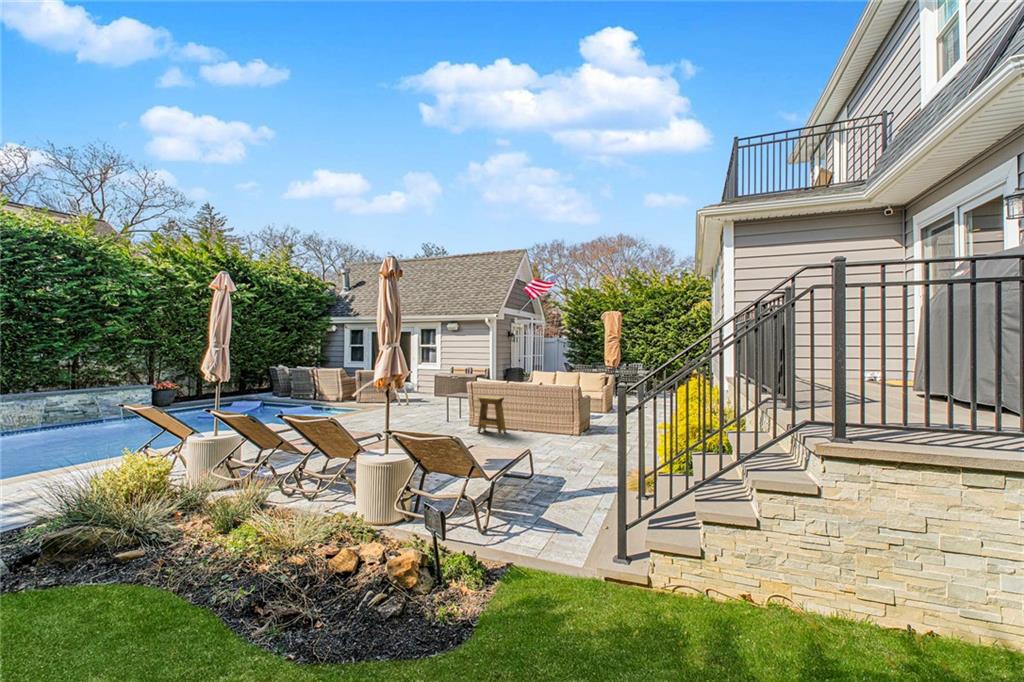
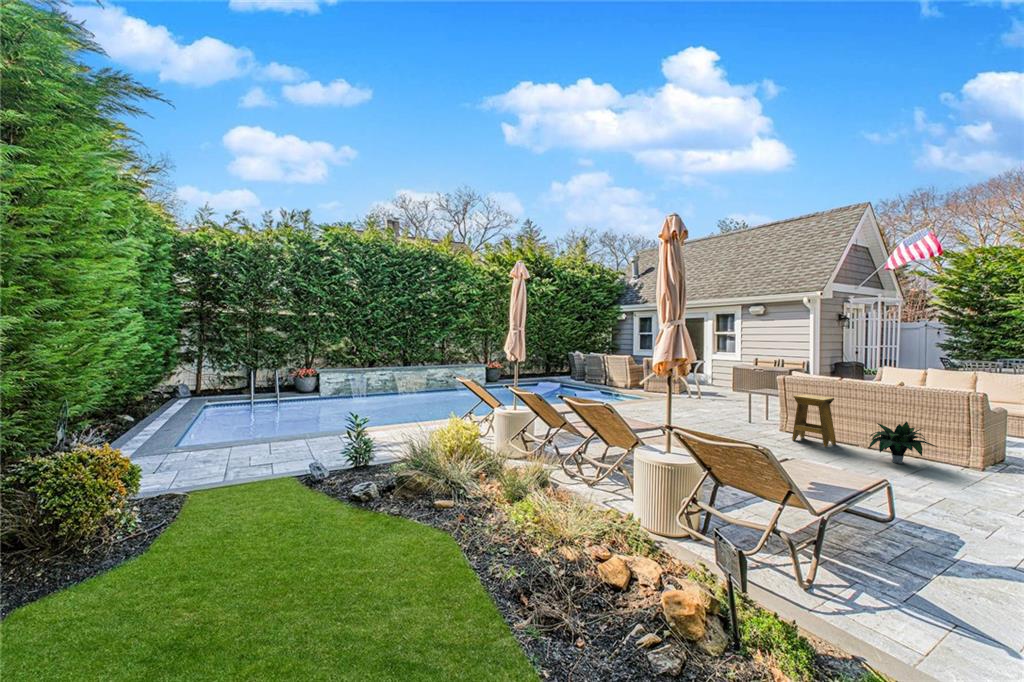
potted plant: none [525,410,563,441] -> present [869,421,935,464]

